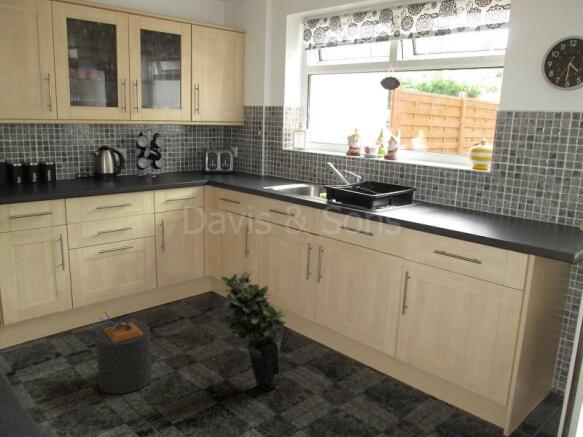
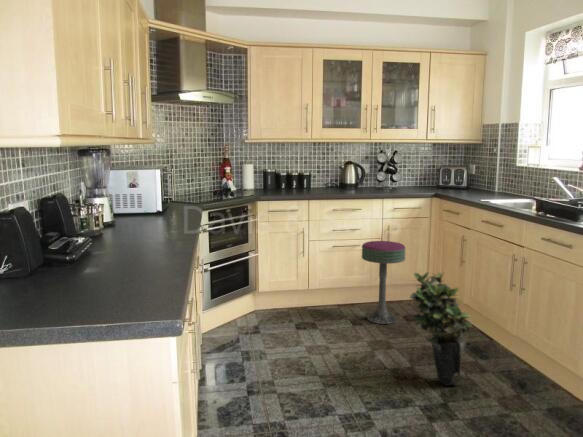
bar stool: none [141,239,192,335] -> present [362,241,405,324]
trash can: present [94,313,152,394] -> none [307,287,352,357]

